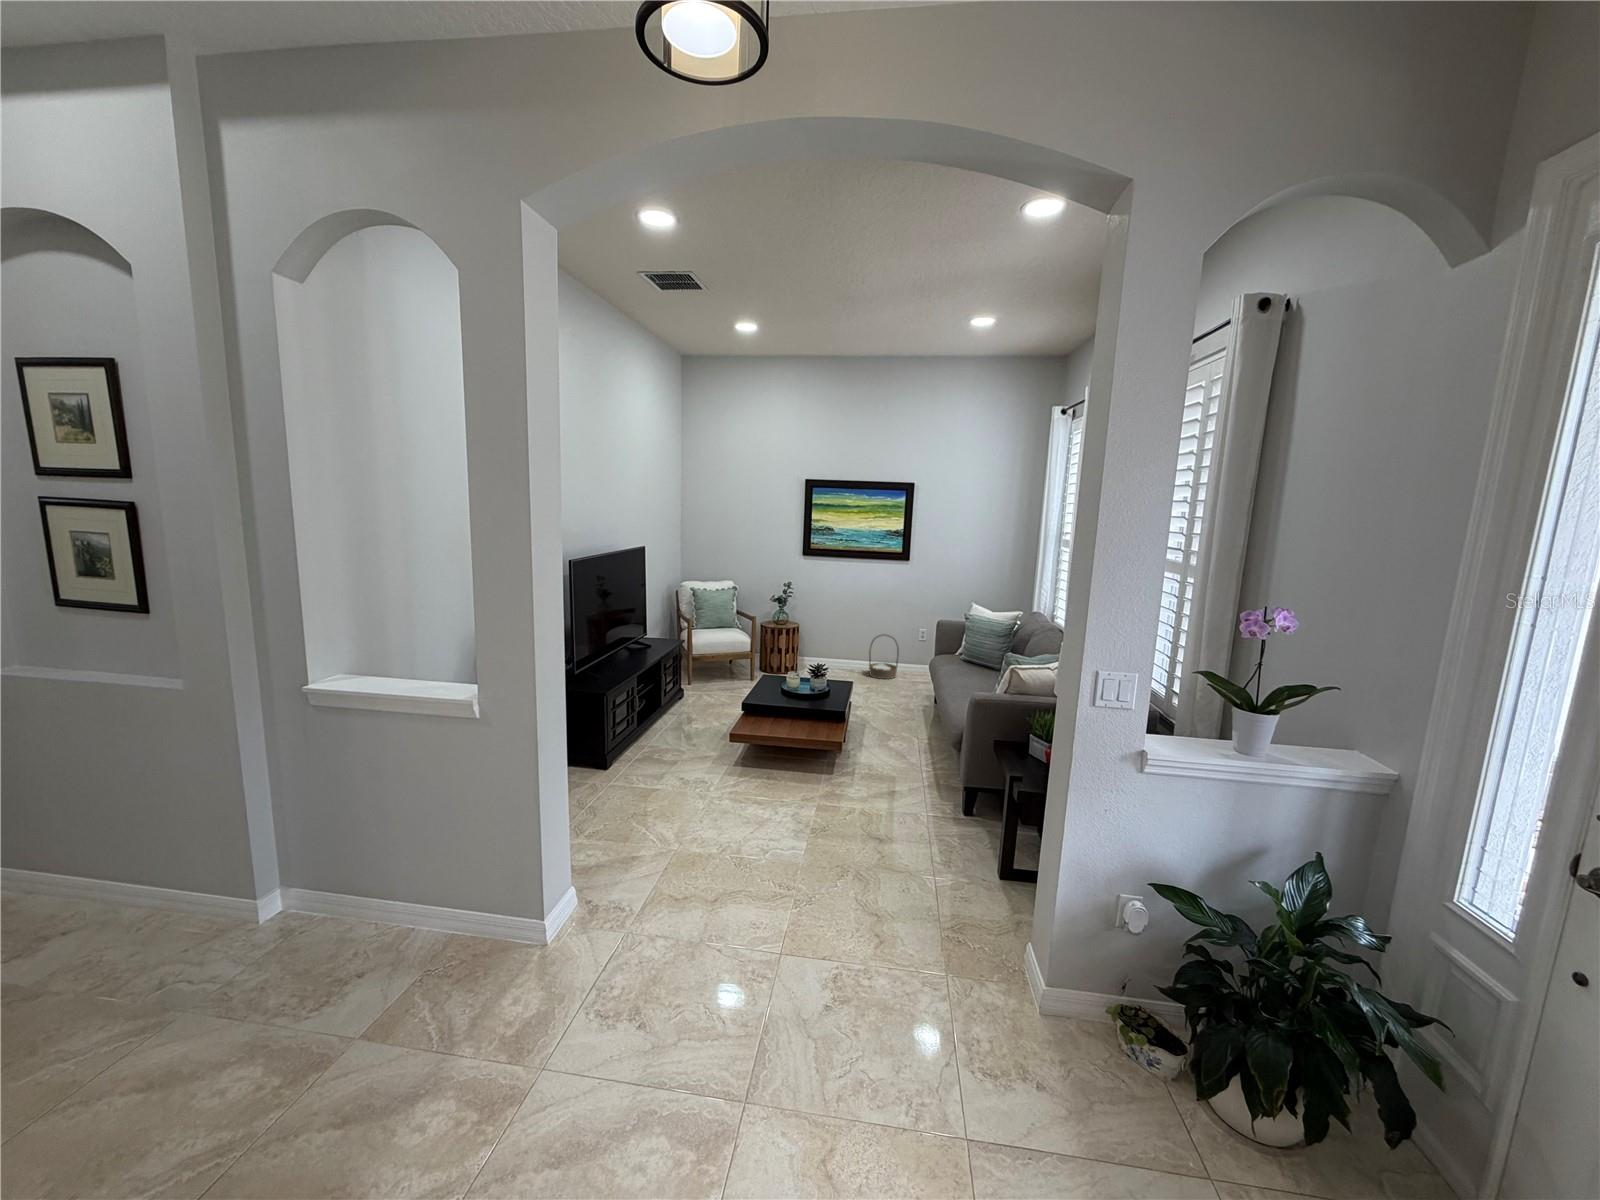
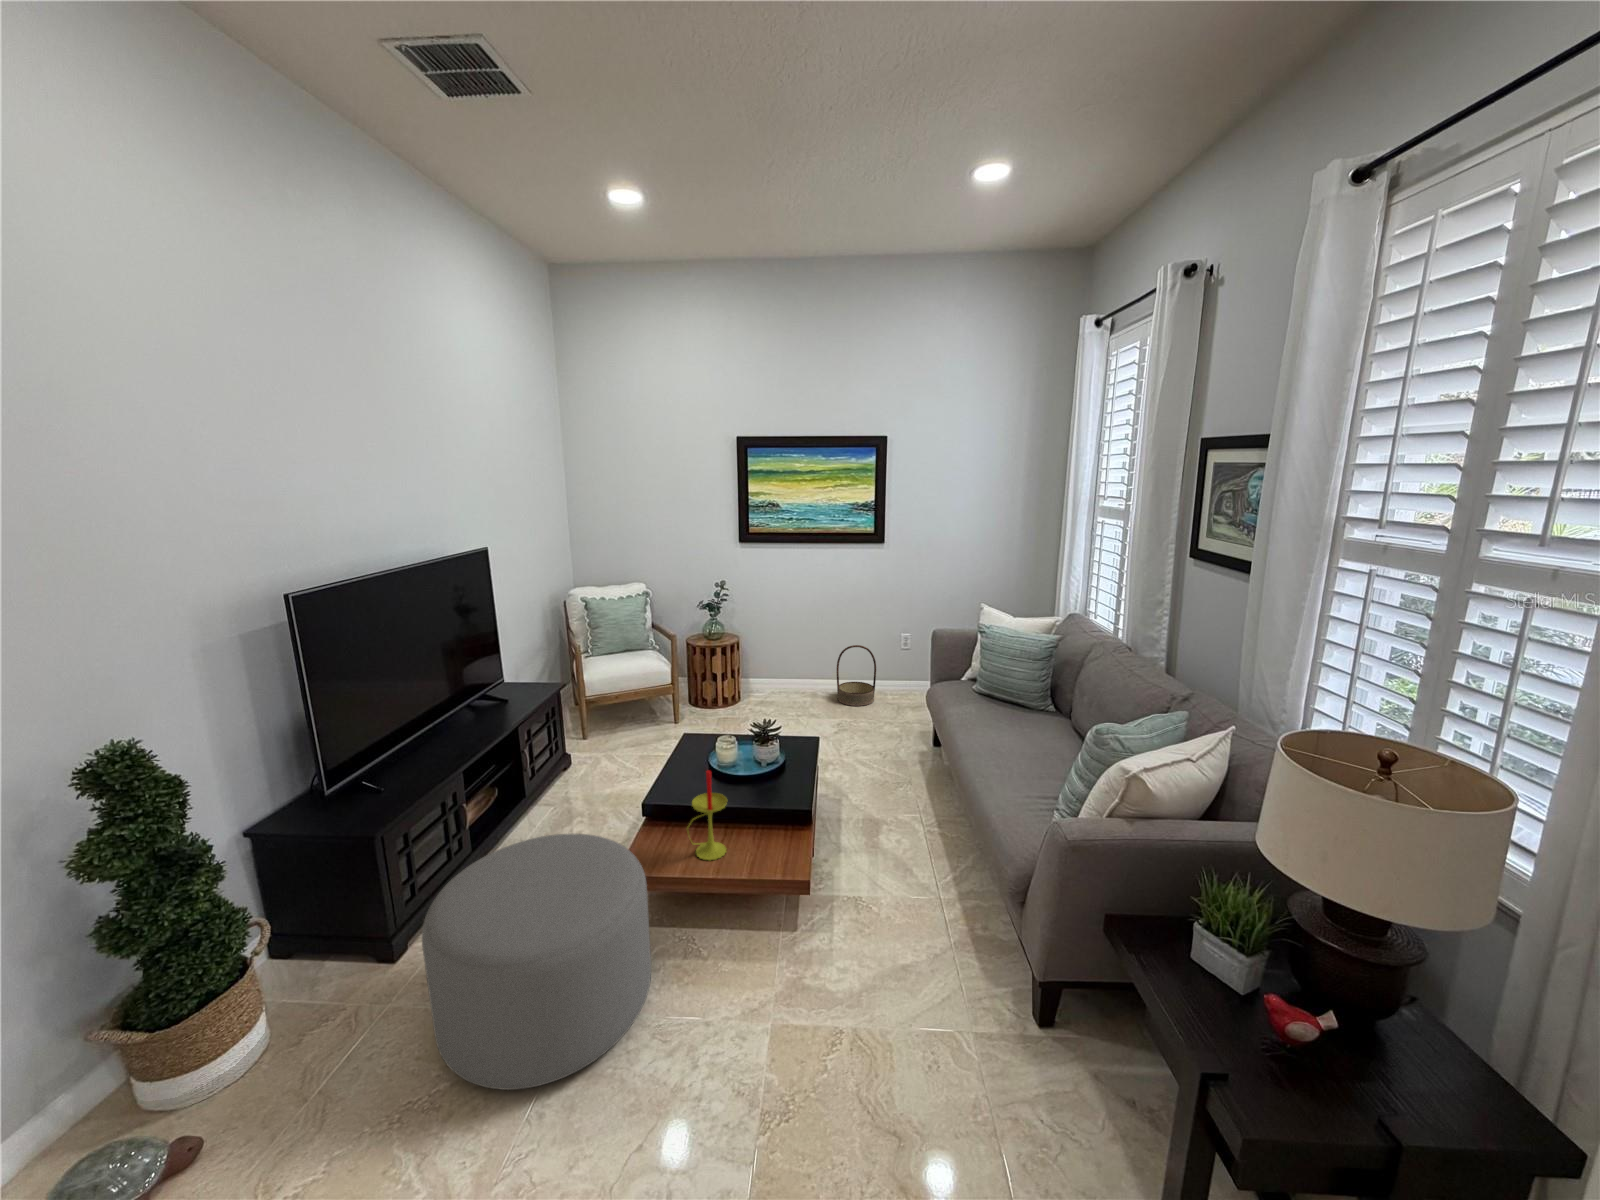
candle: none [770,674,794,728] -> present [687,770,727,860]
ottoman: none [636,703,750,813] -> present [422,834,651,1090]

